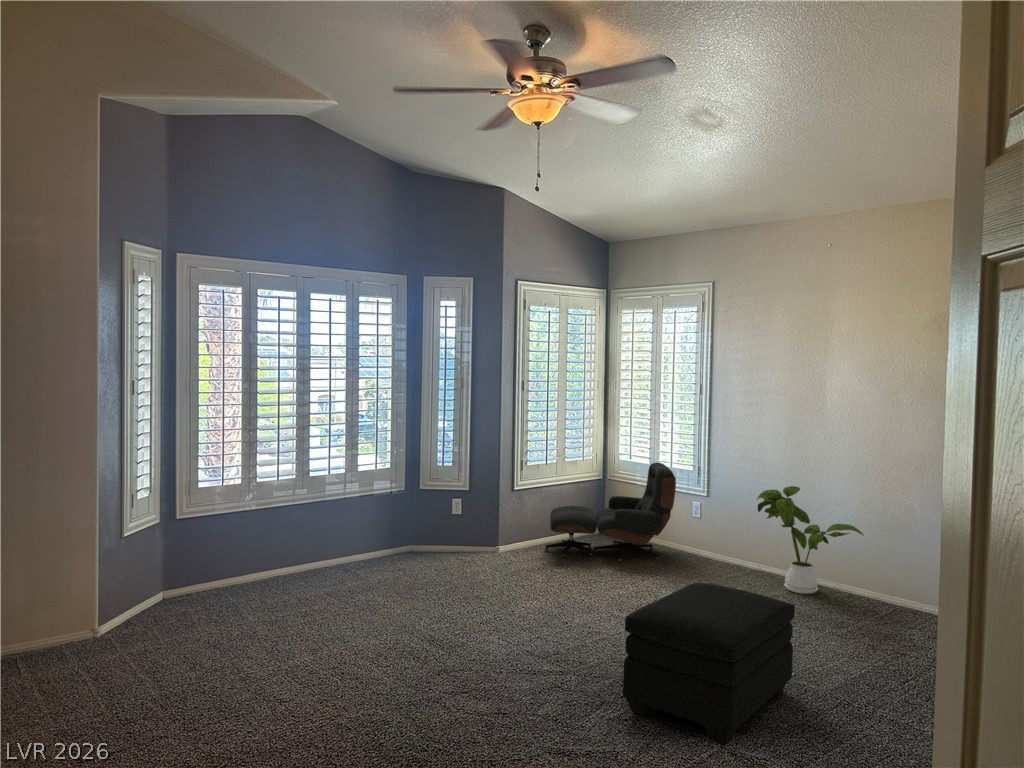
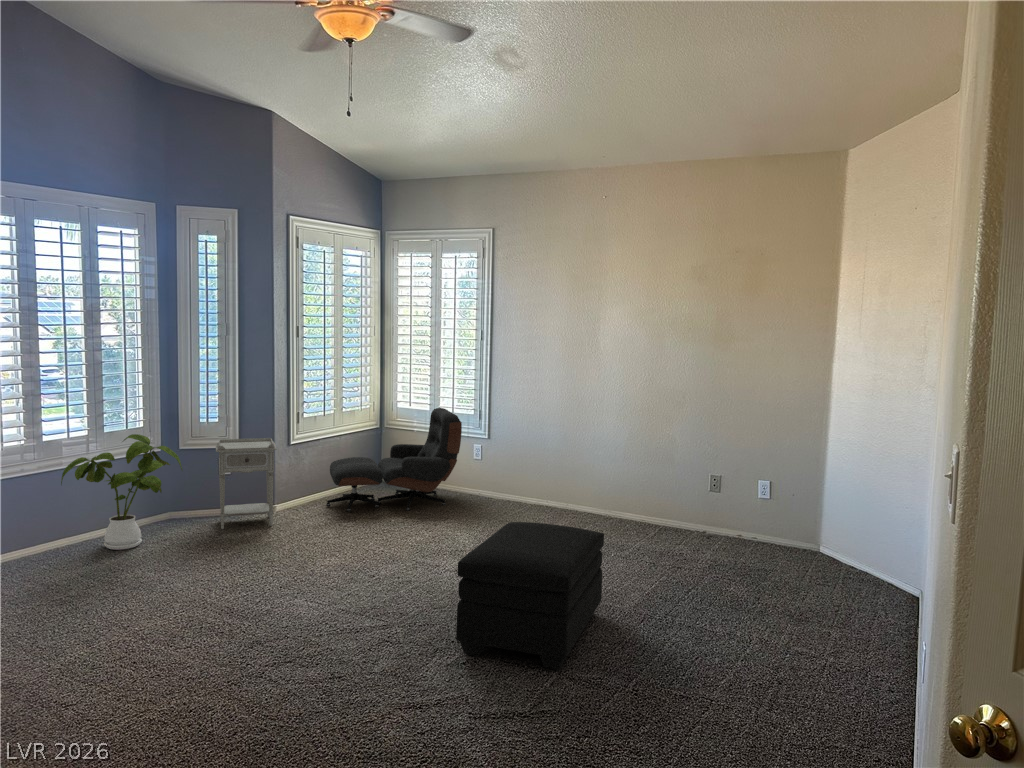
nightstand: none [446,482,499,564] -> present [216,438,277,529]
house plant: present [756,486,864,594] -> present [61,434,182,550]

